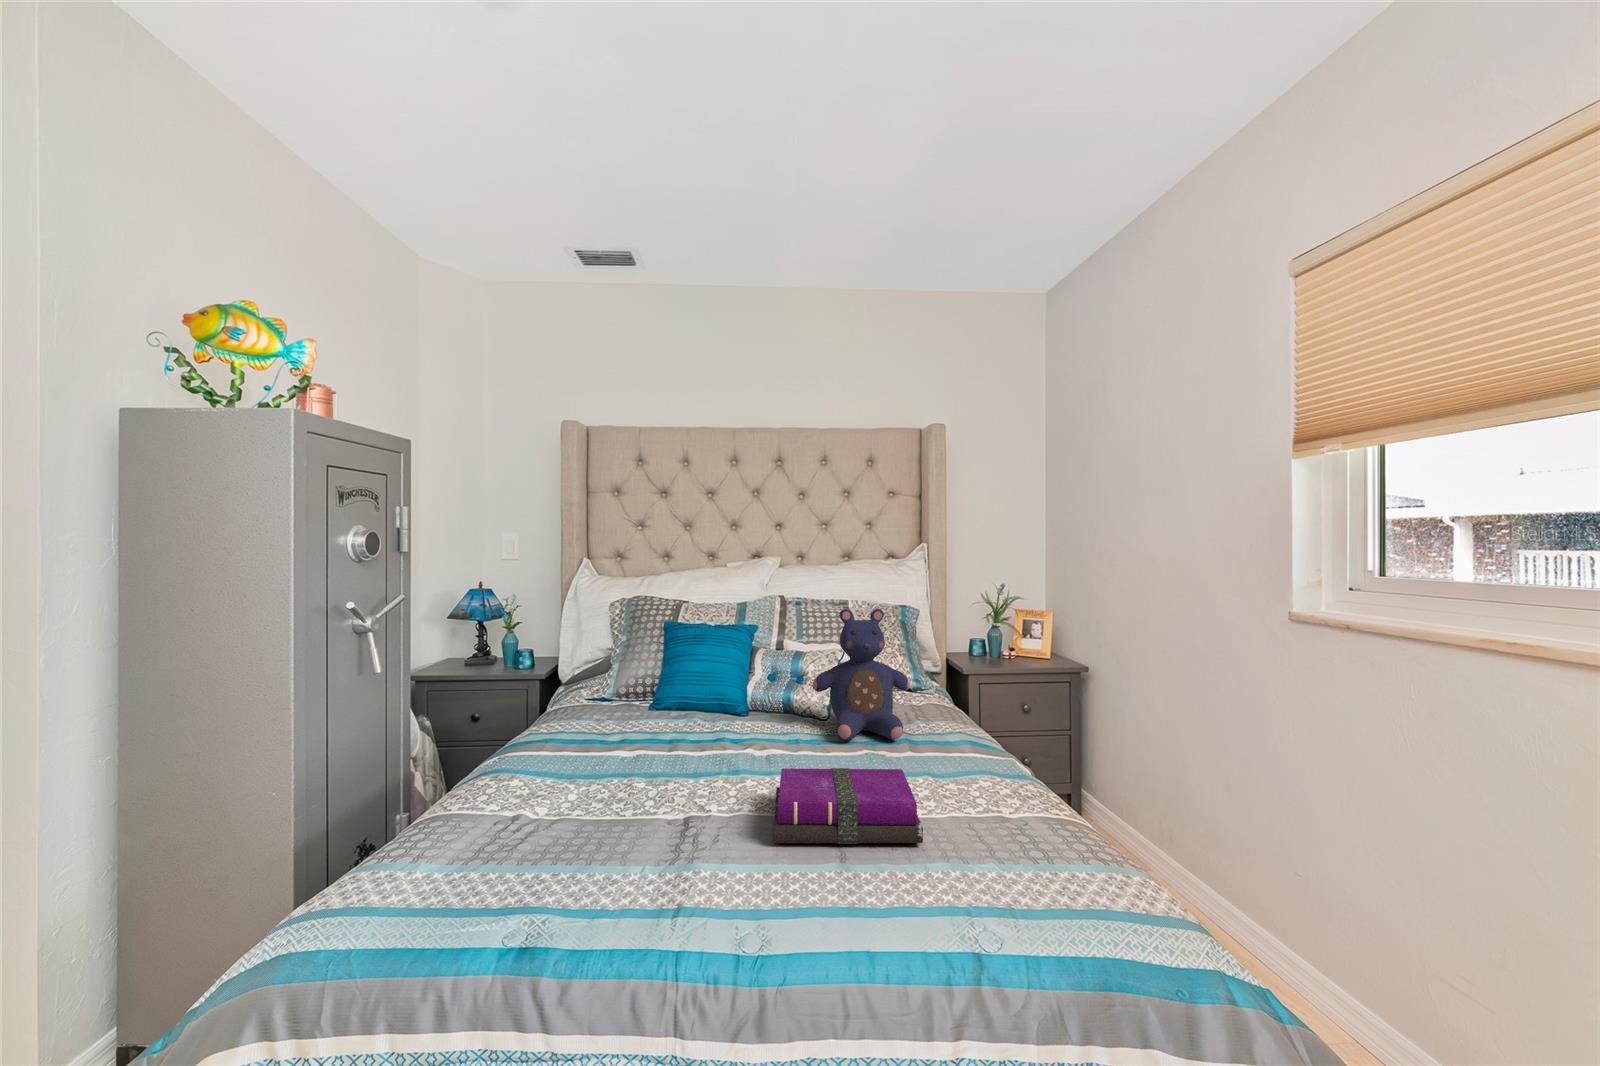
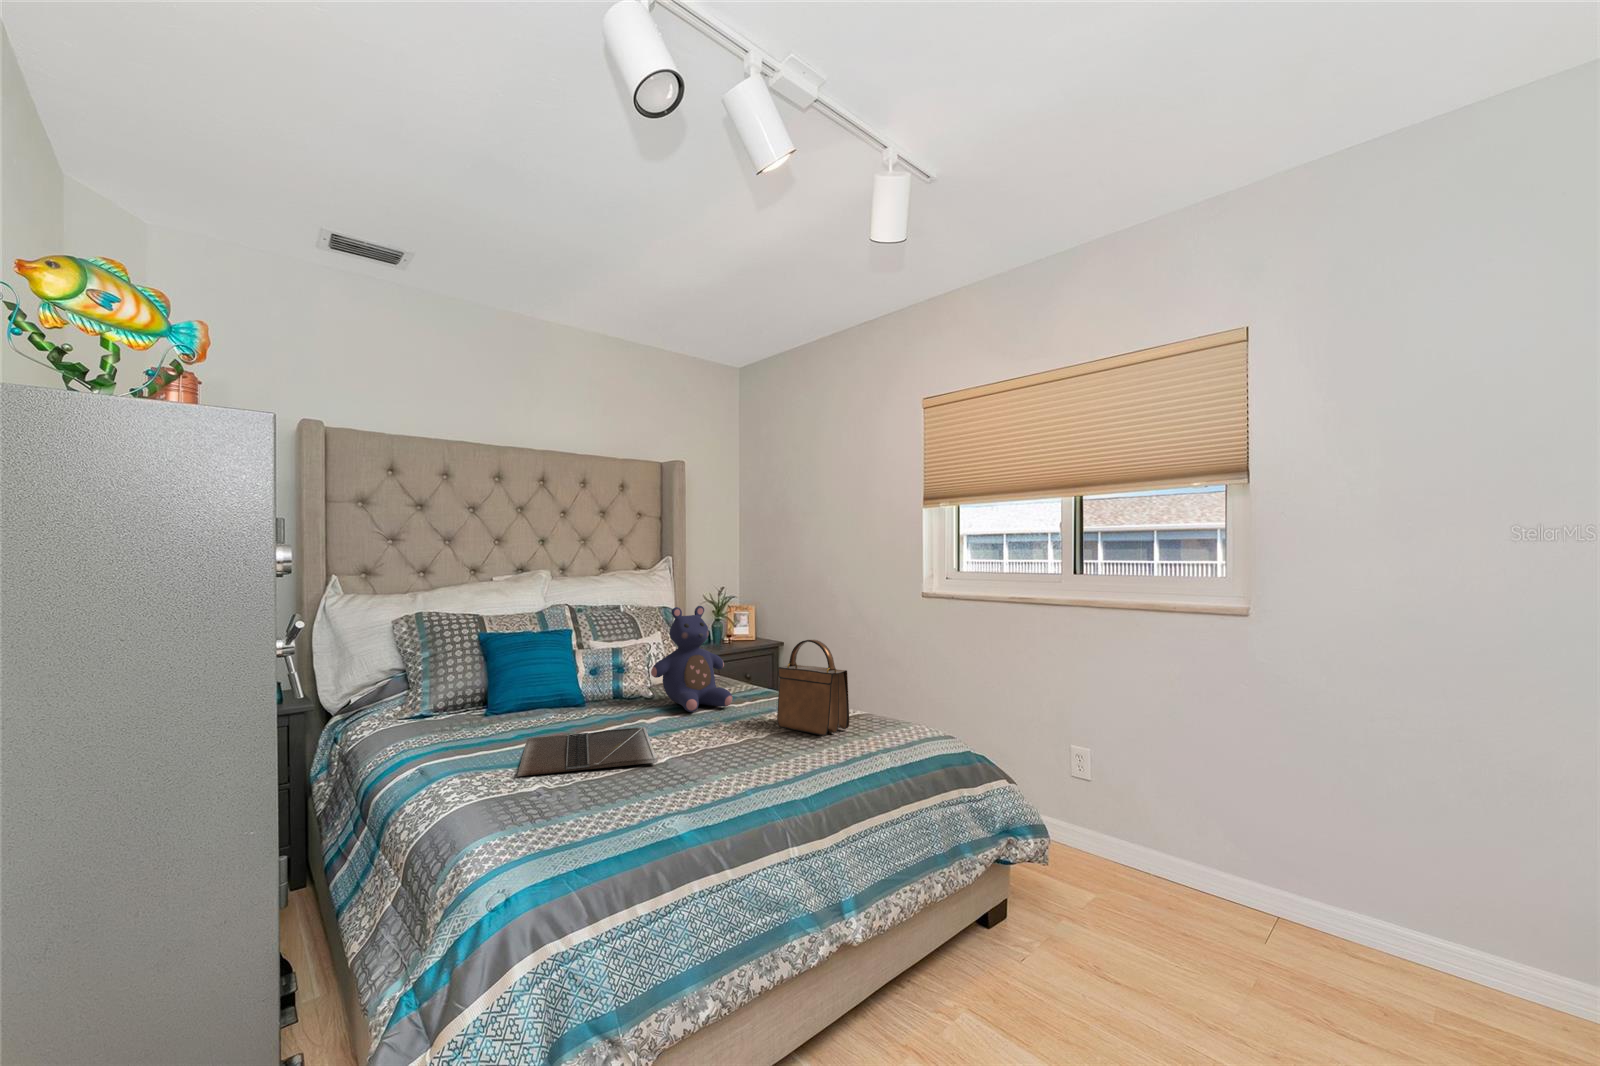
handbag: none [929,668,1020,809] -> present [777,640,849,736]
laptop: none [578,743,770,803] -> present [517,727,657,776]
notebook: present [774,768,923,844] -> none [692,716,820,776]

